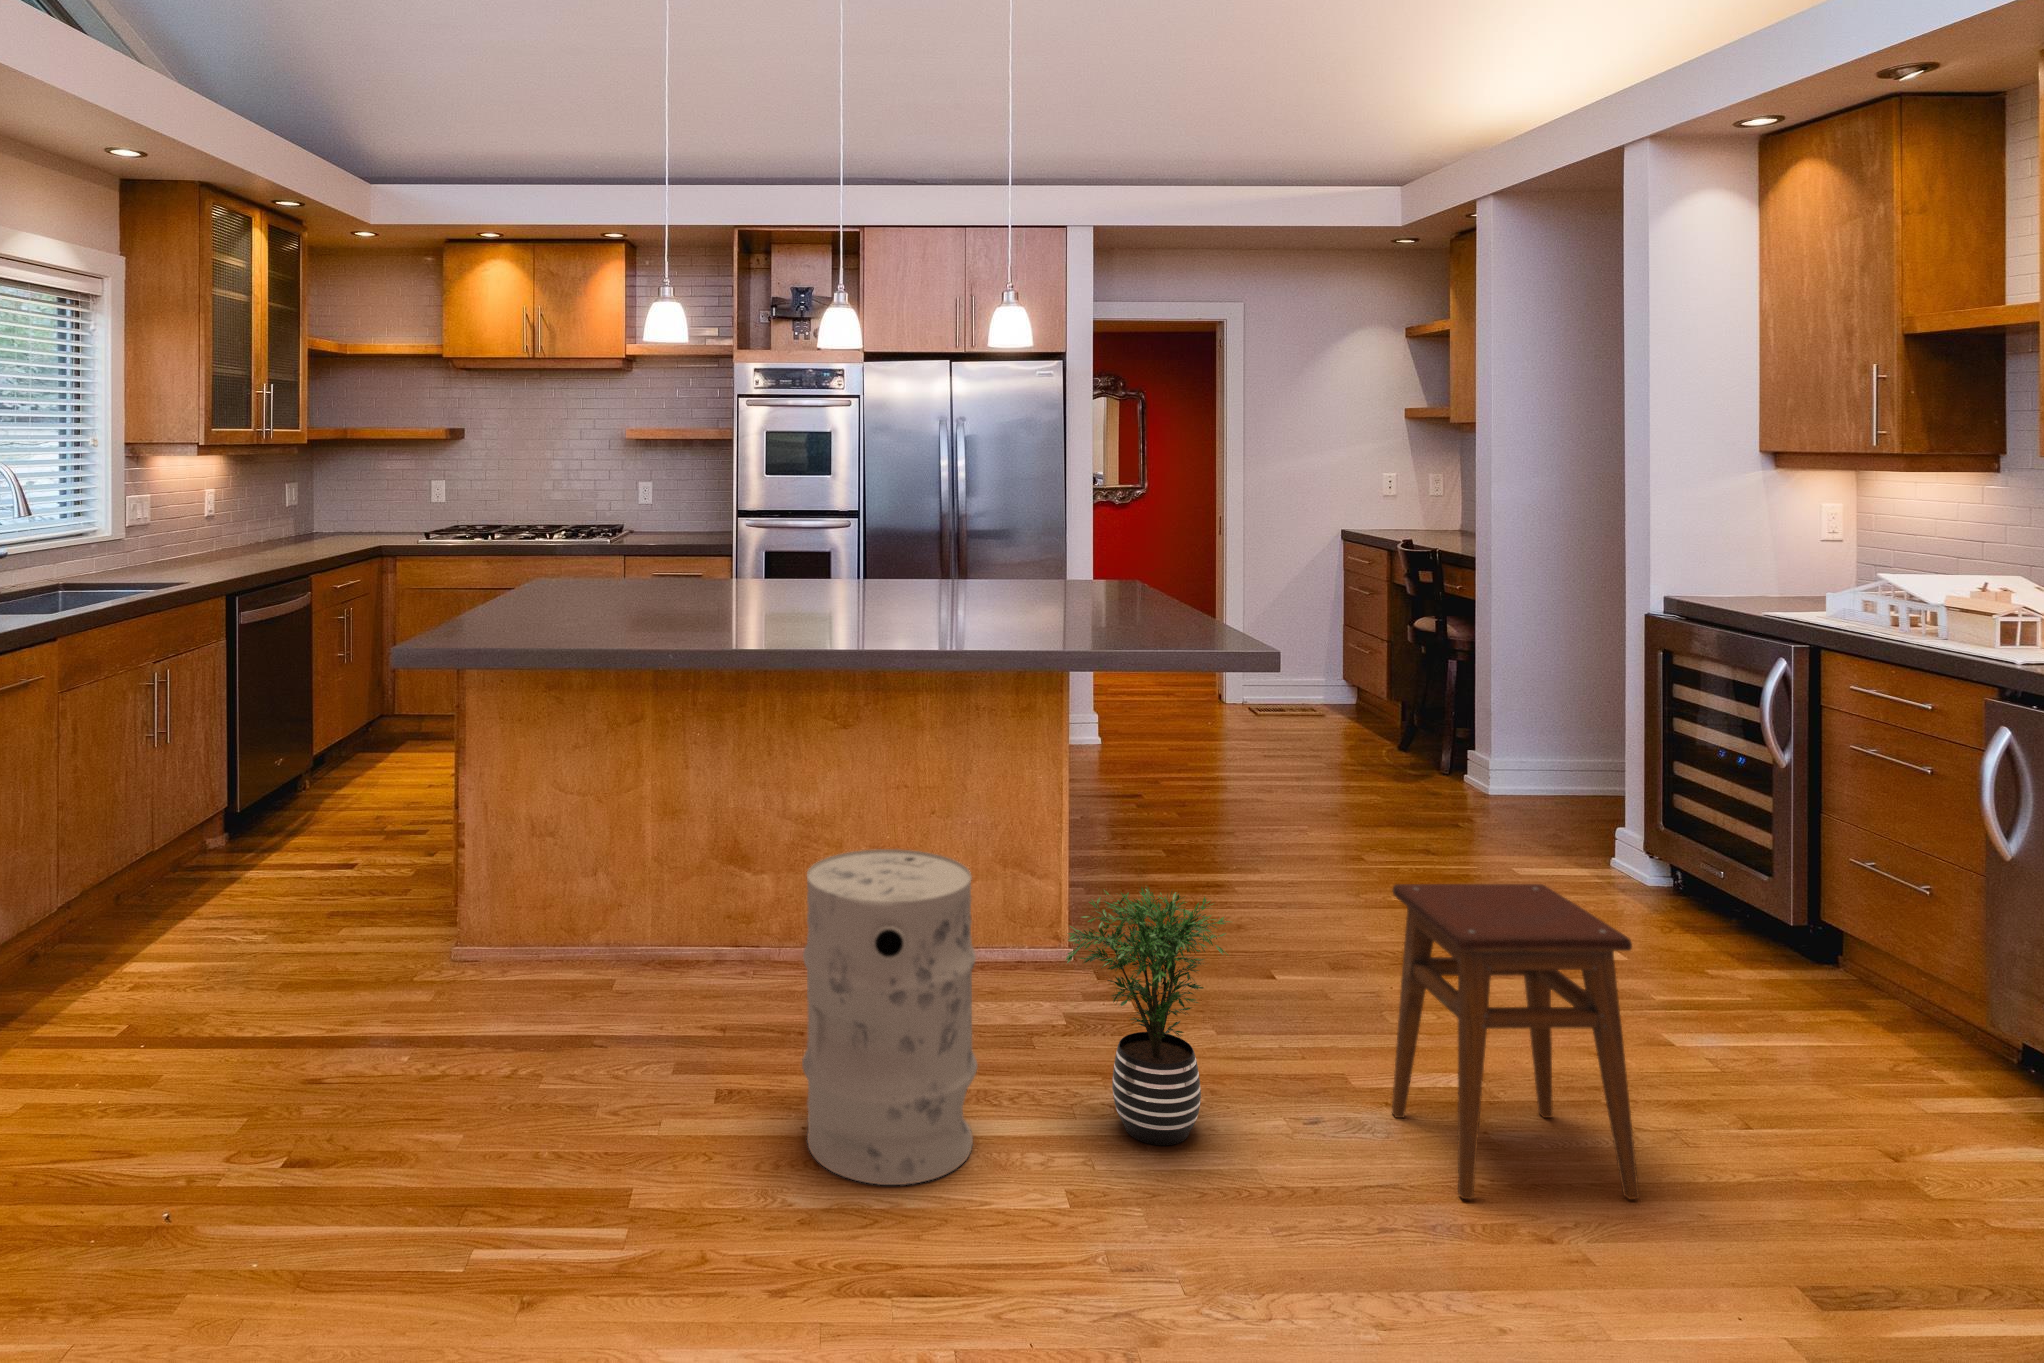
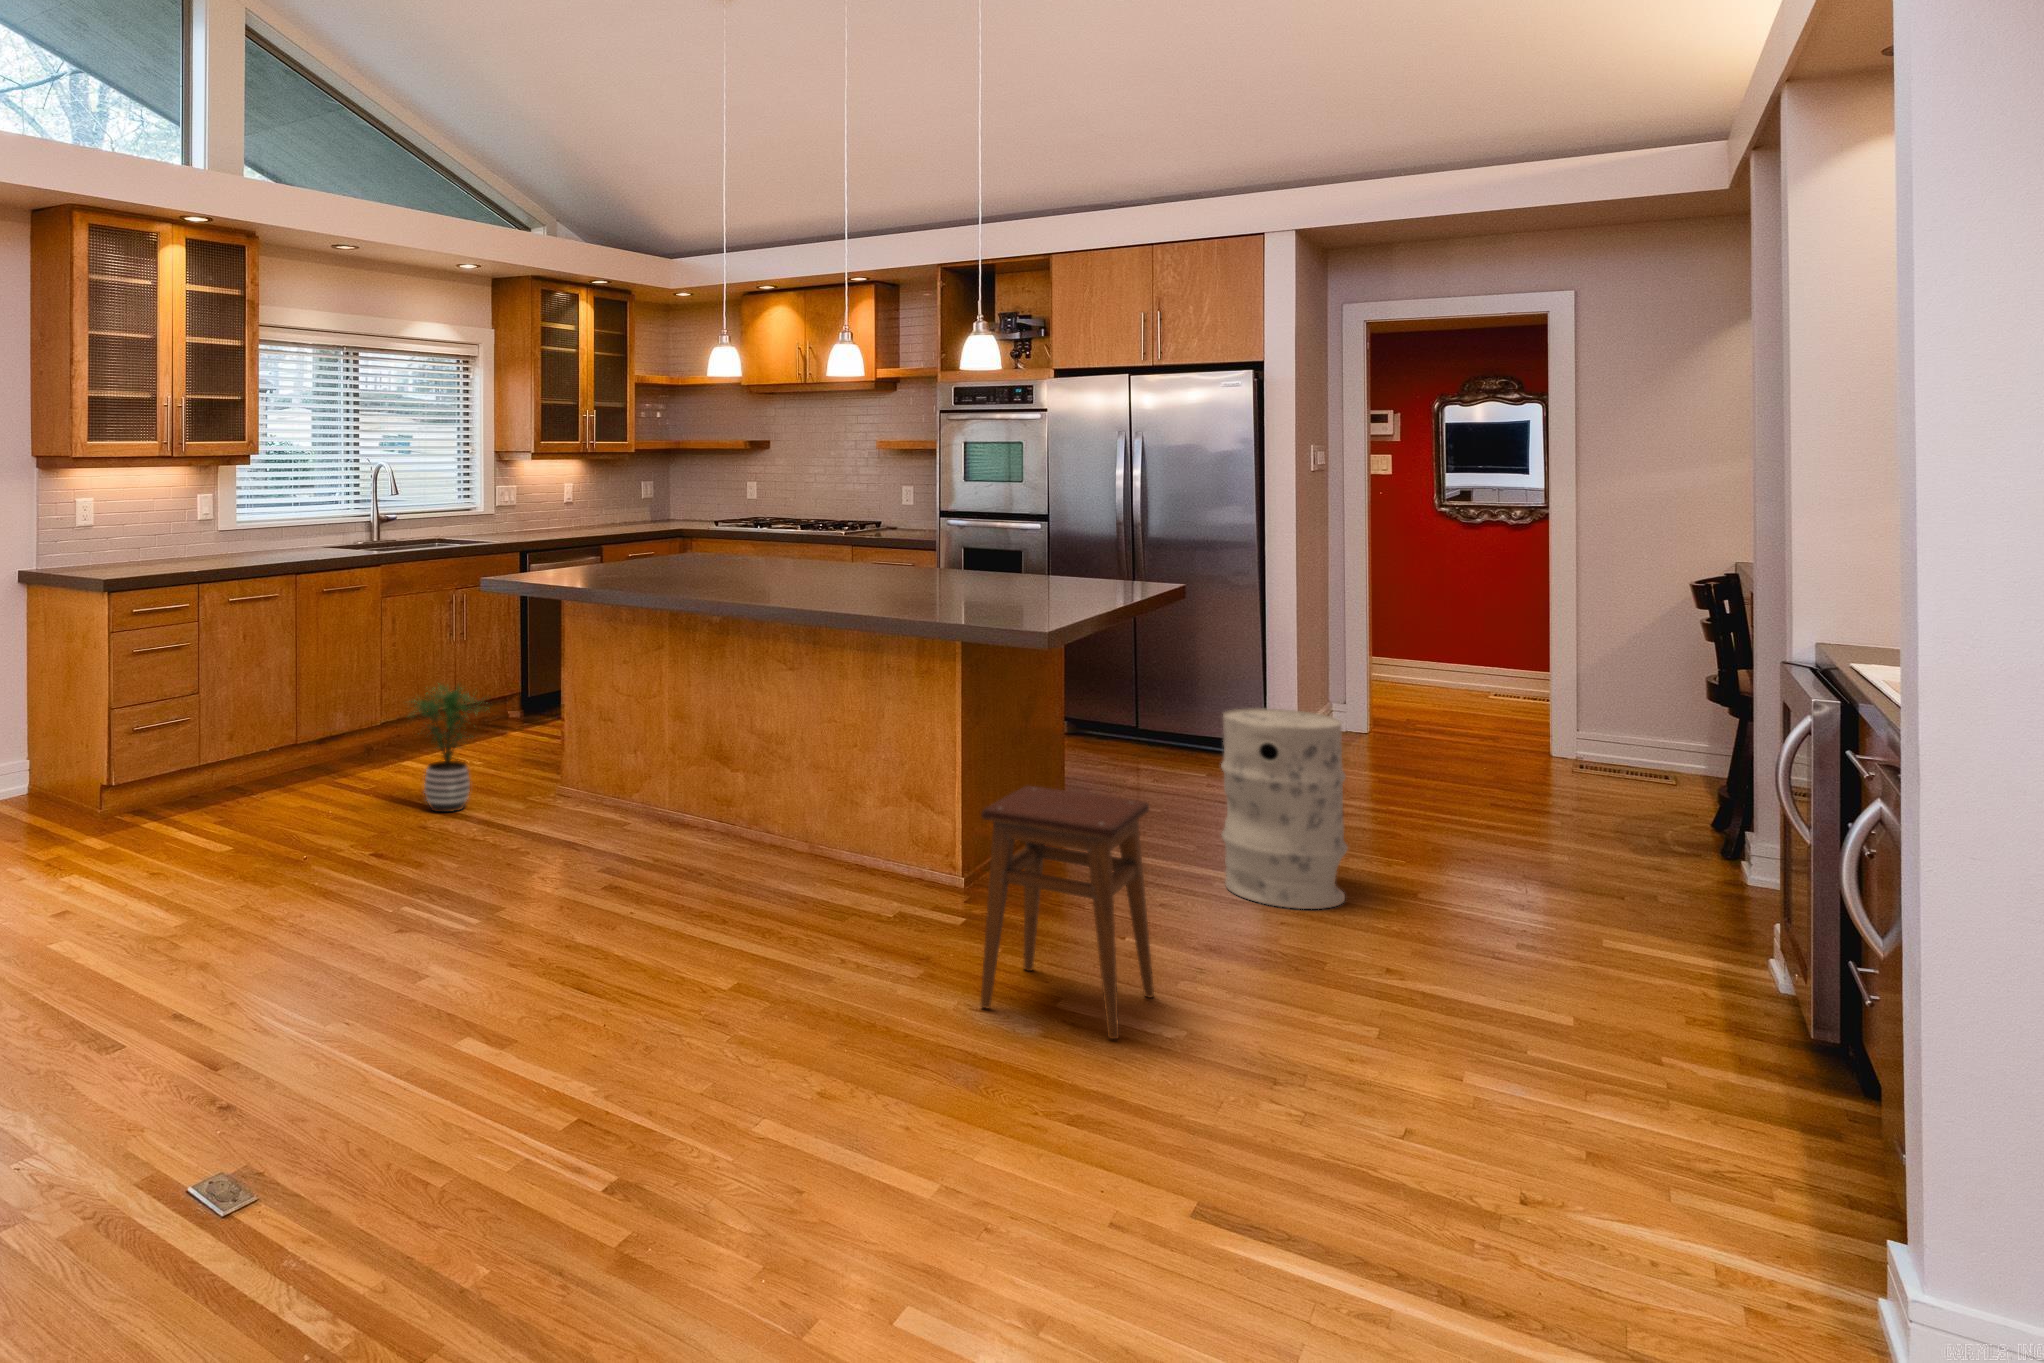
trash can: present [802,849,978,1185] -> present [1221,708,1348,909]
potted plant: present [1066,887,1231,1145] -> present [407,685,489,812]

